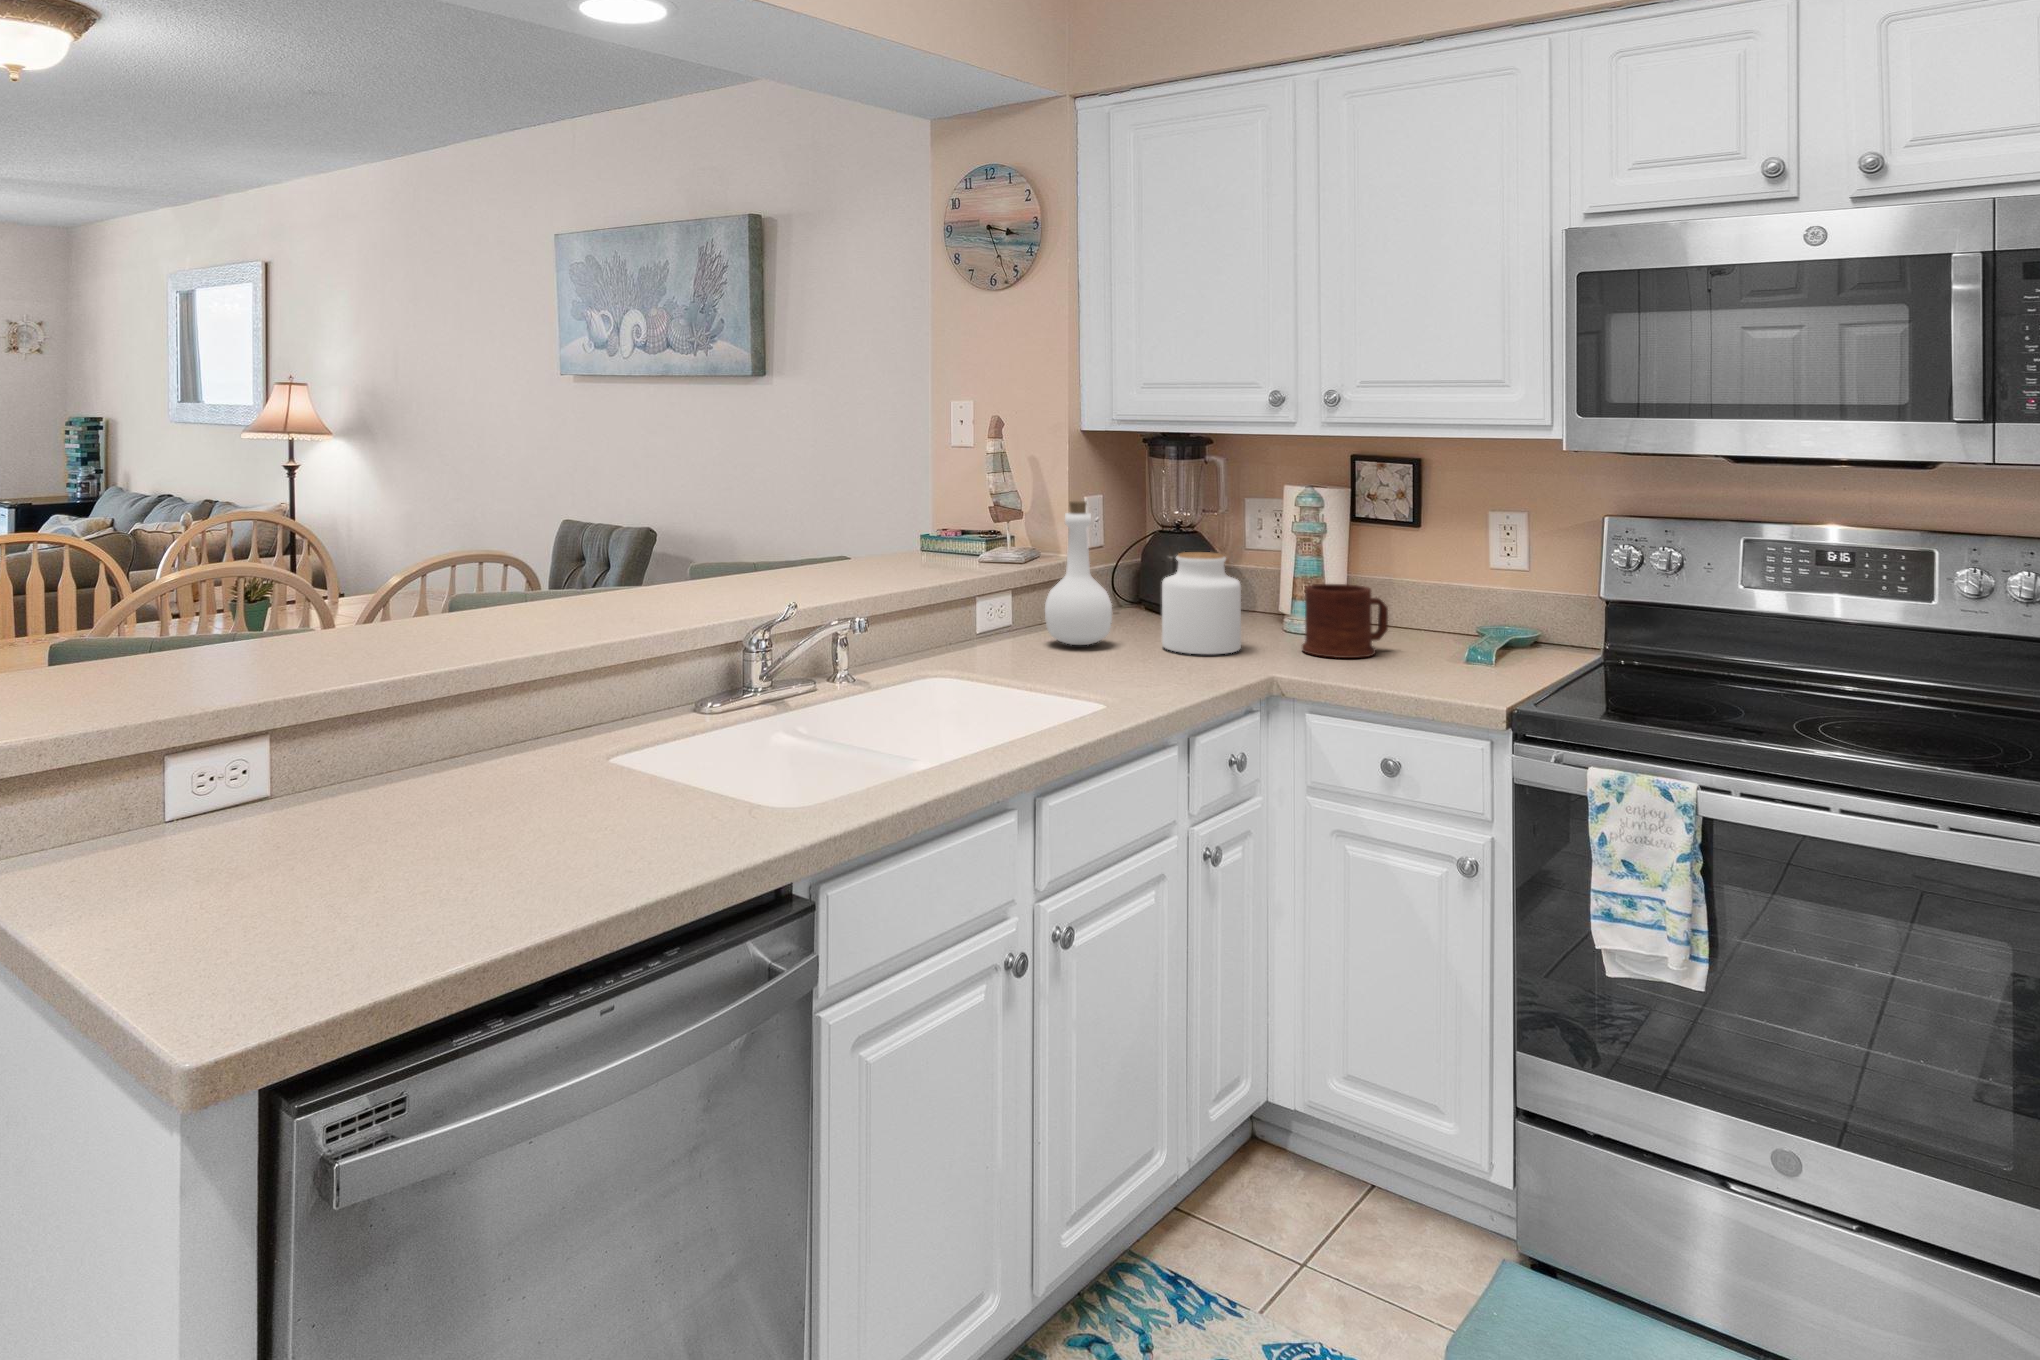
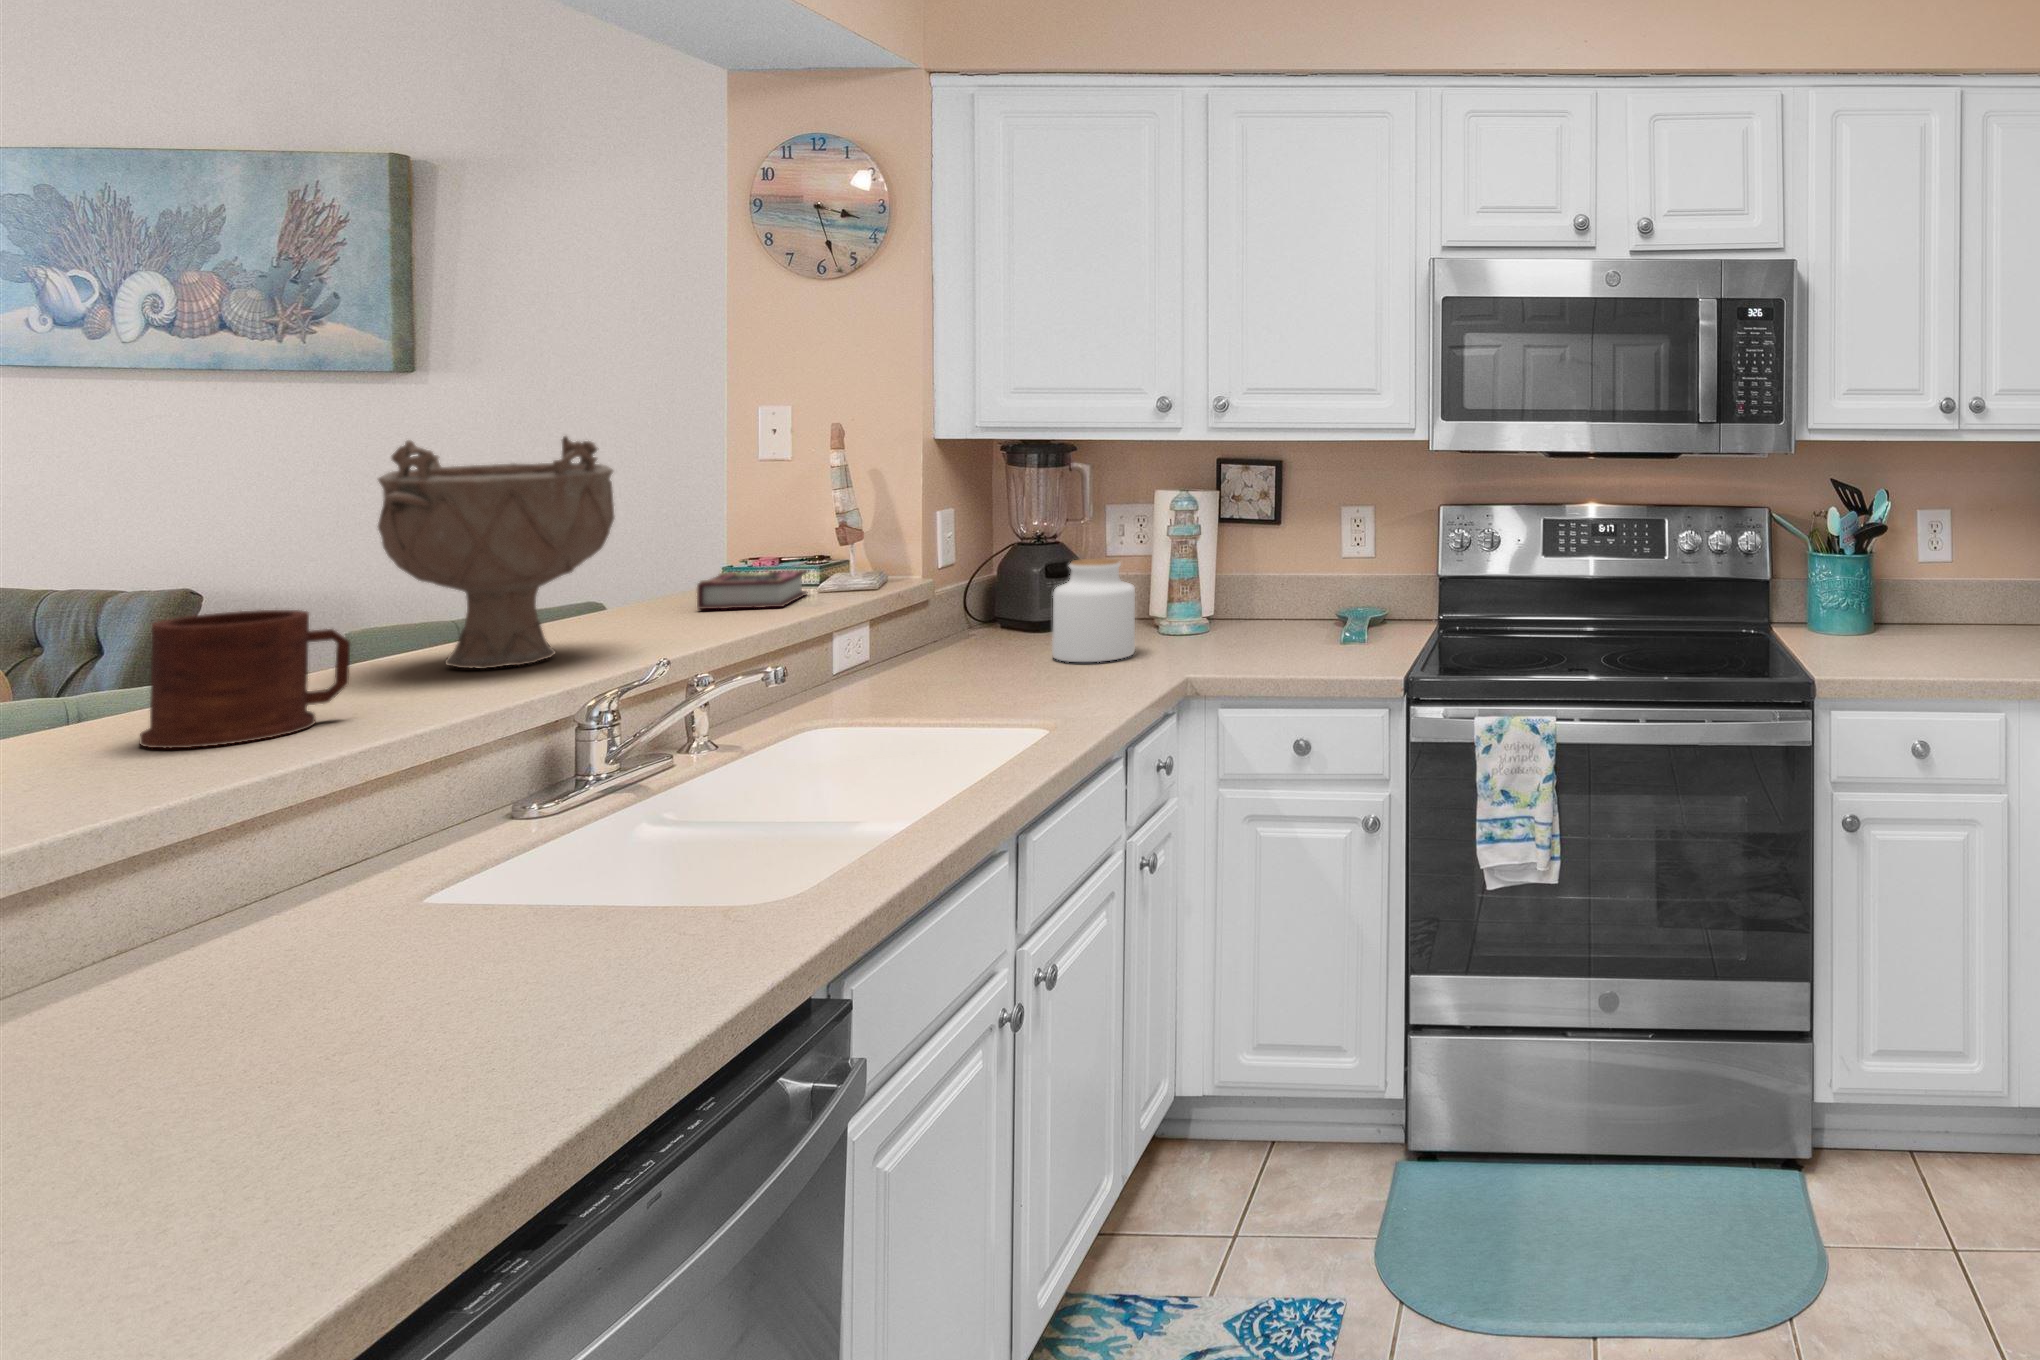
decorative bowl: none [635,428,782,604] -> present [378,436,614,669]
bottle: present [1045,501,1112,645] -> none [921,512,999,667]
book: none [871,543,962,576] -> present [697,570,807,609]
mug: present [1302,584,1388,658] -> present [140,610,350,748]

